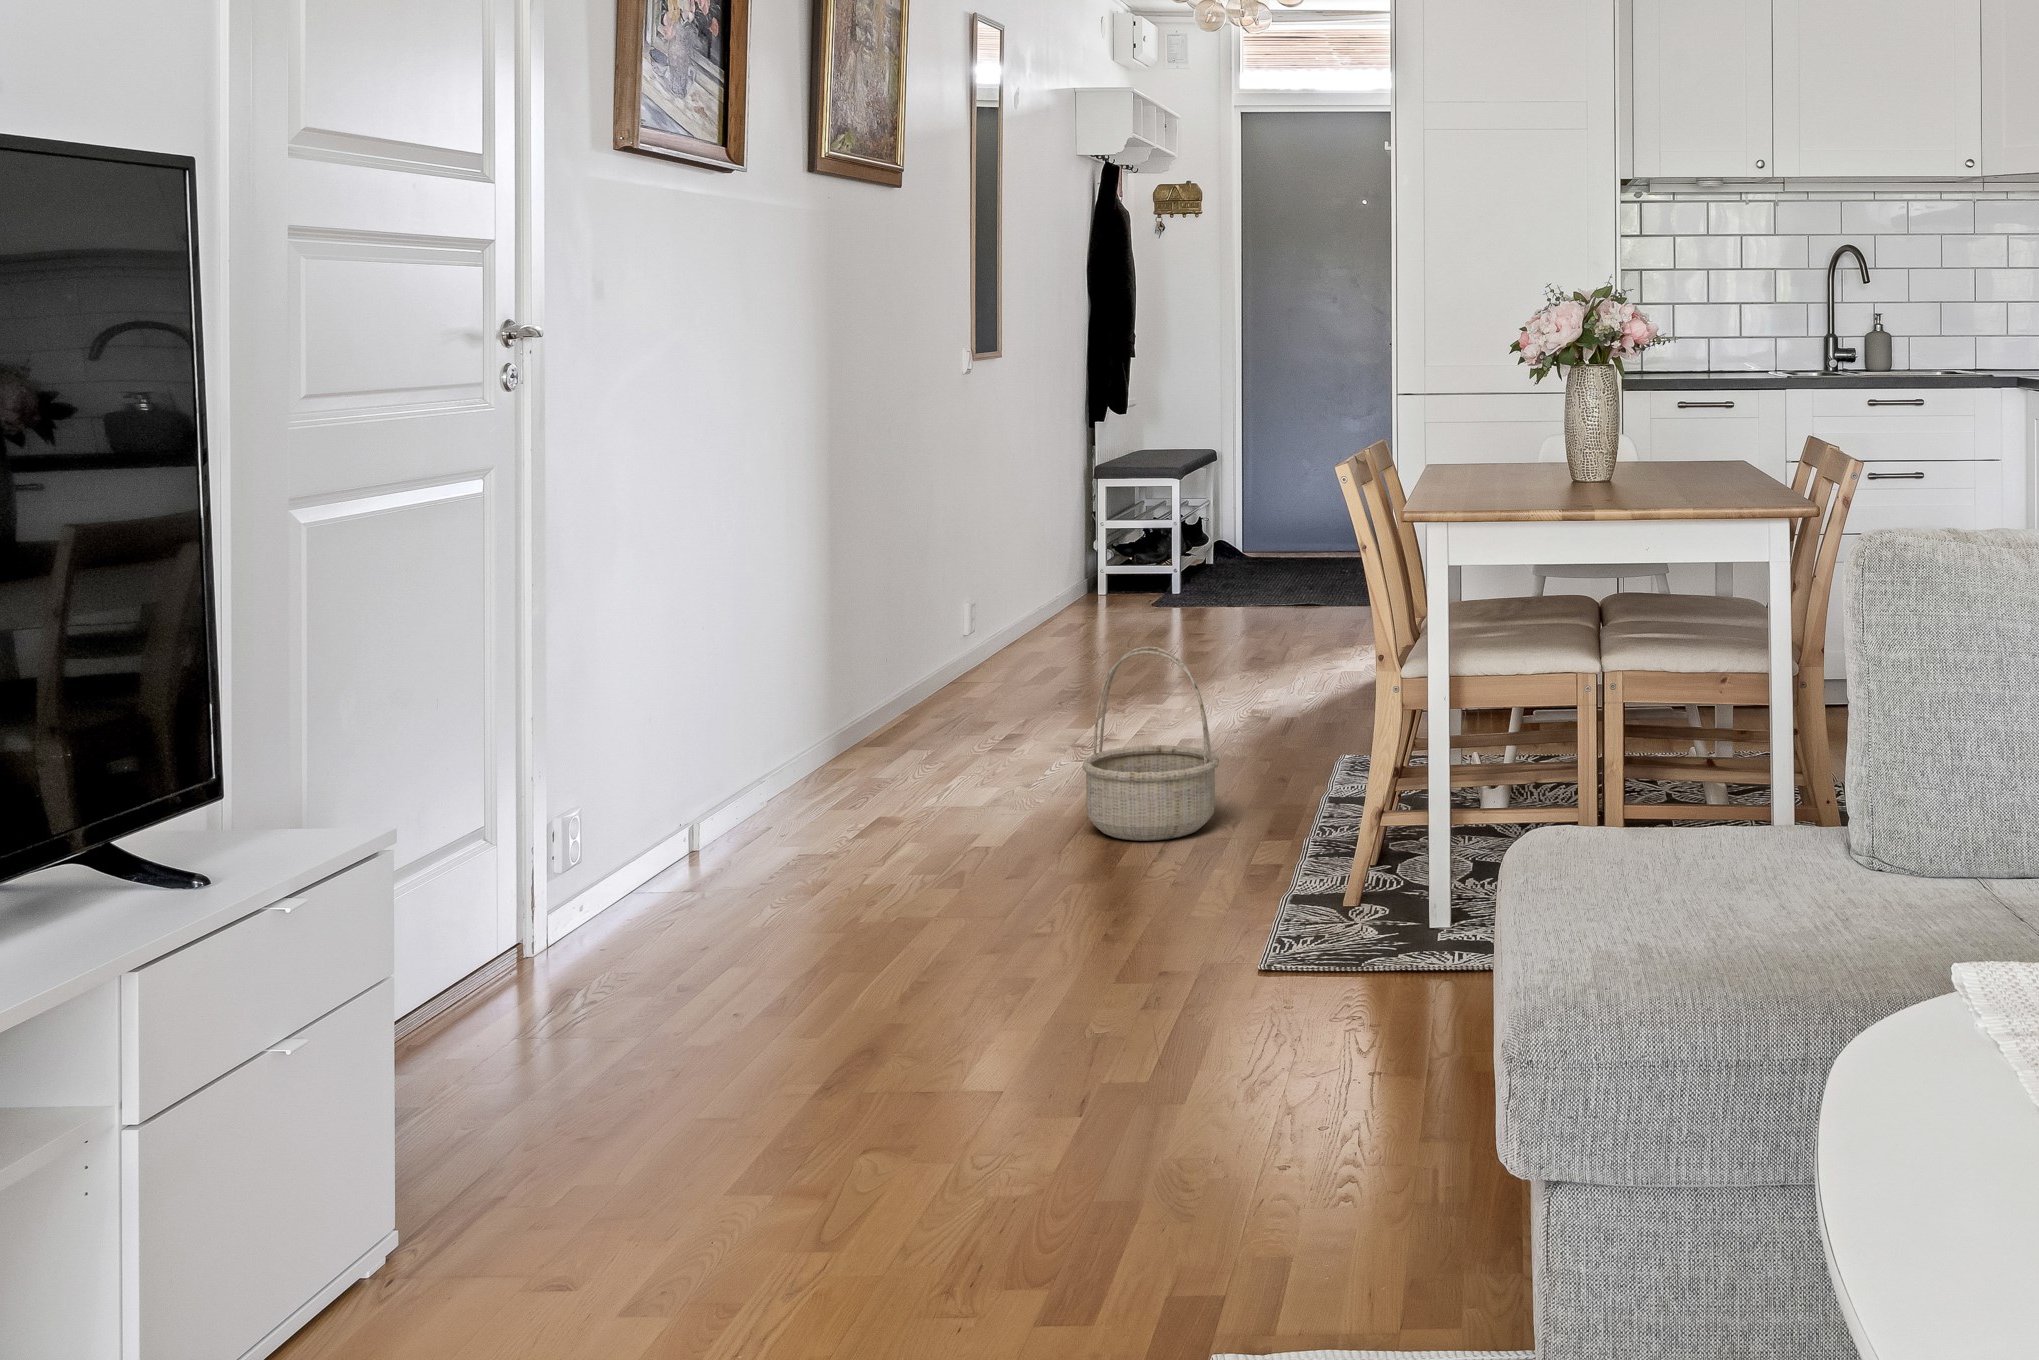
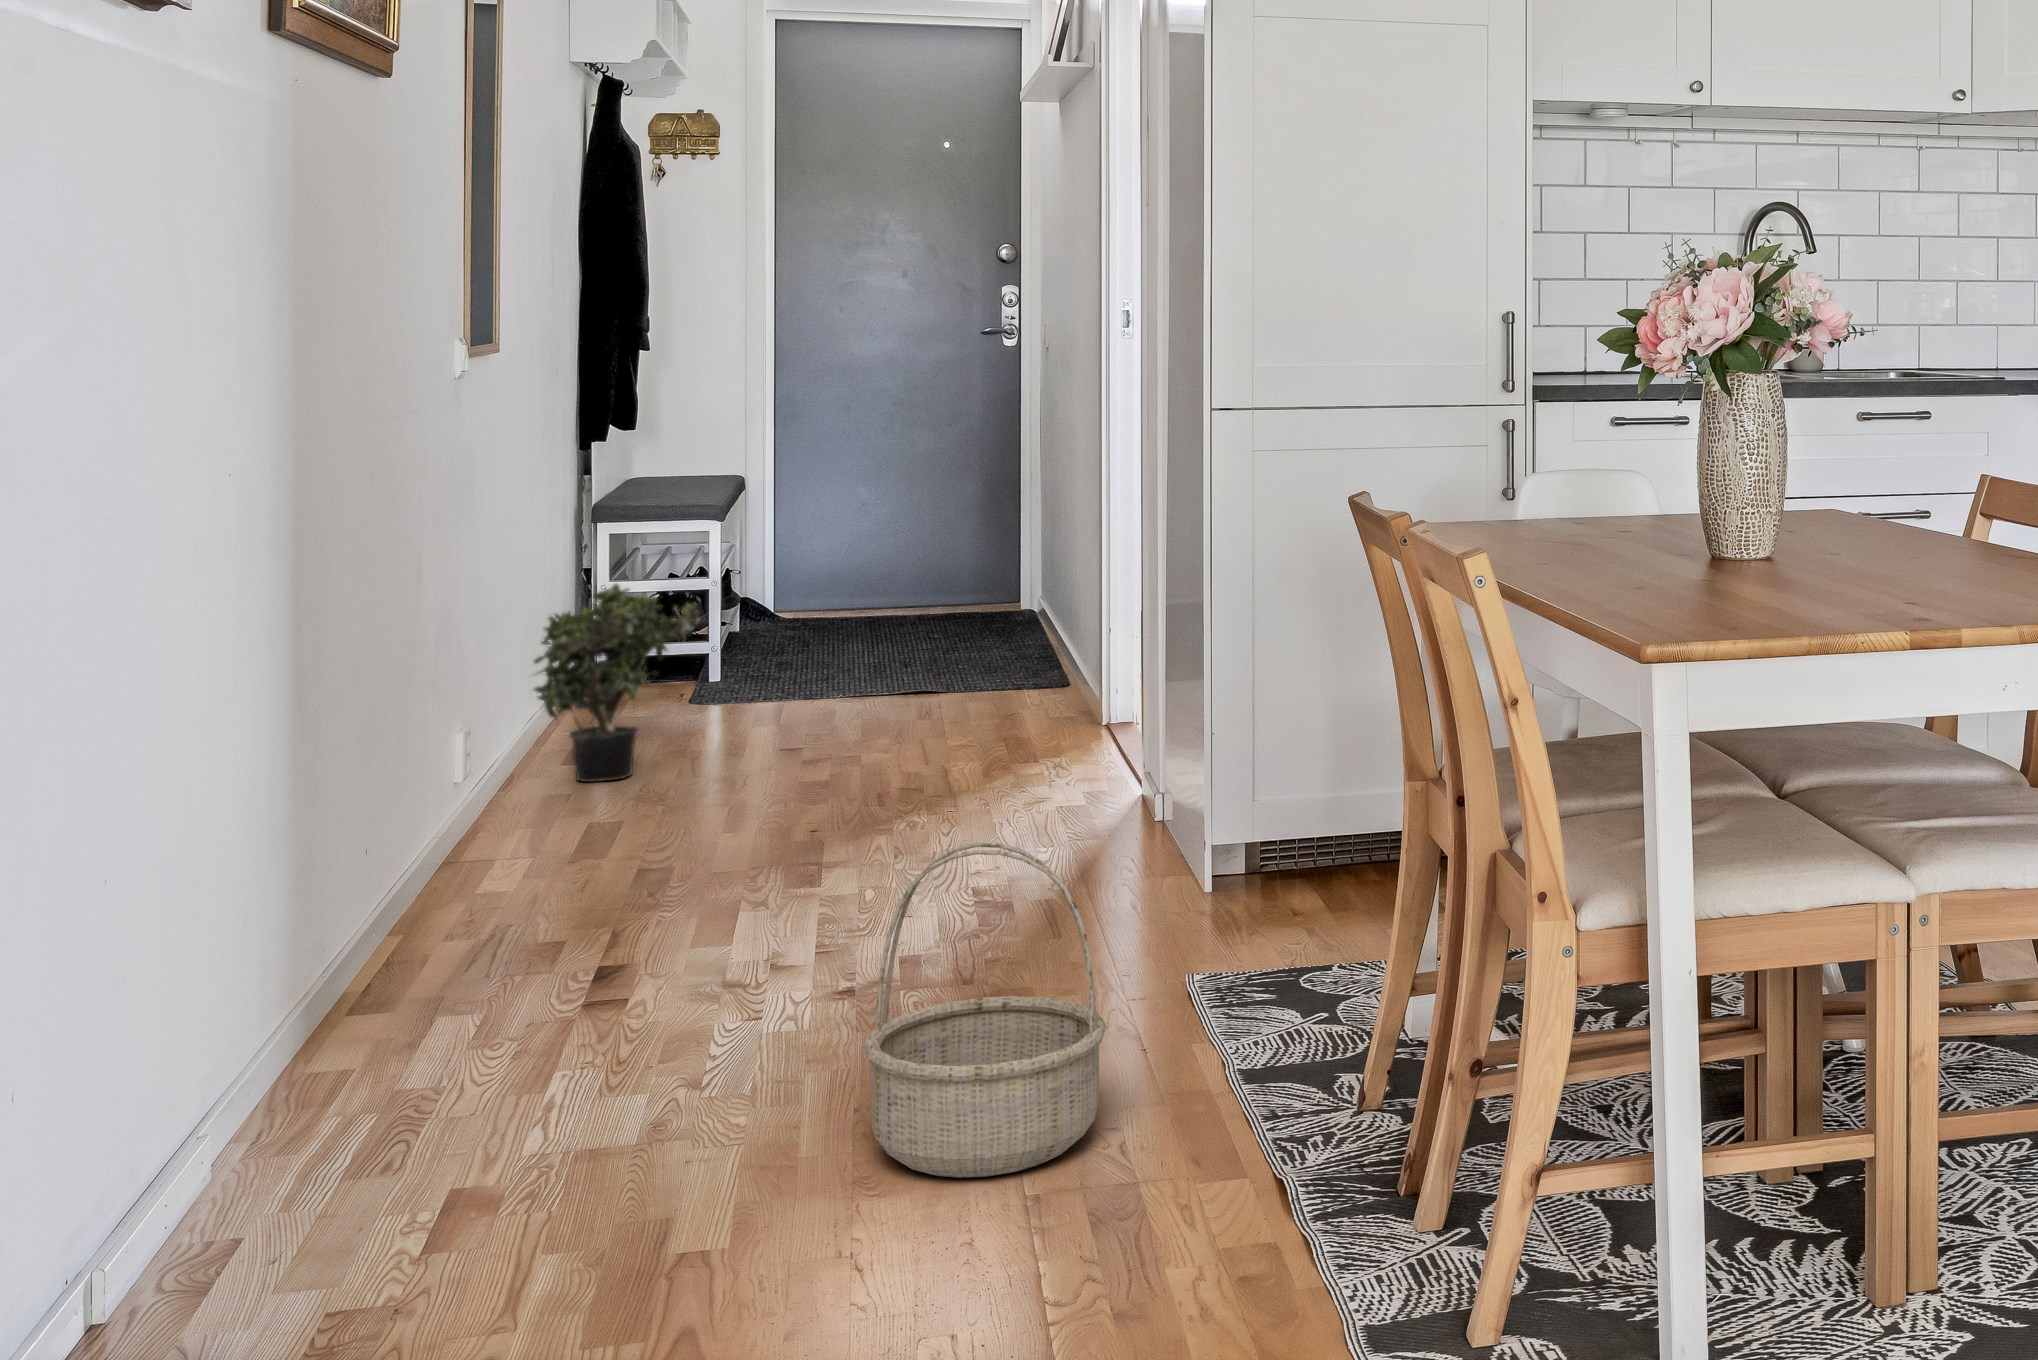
potted plant: none [1027,512,1132,643] -> present [534,584,699,782]

